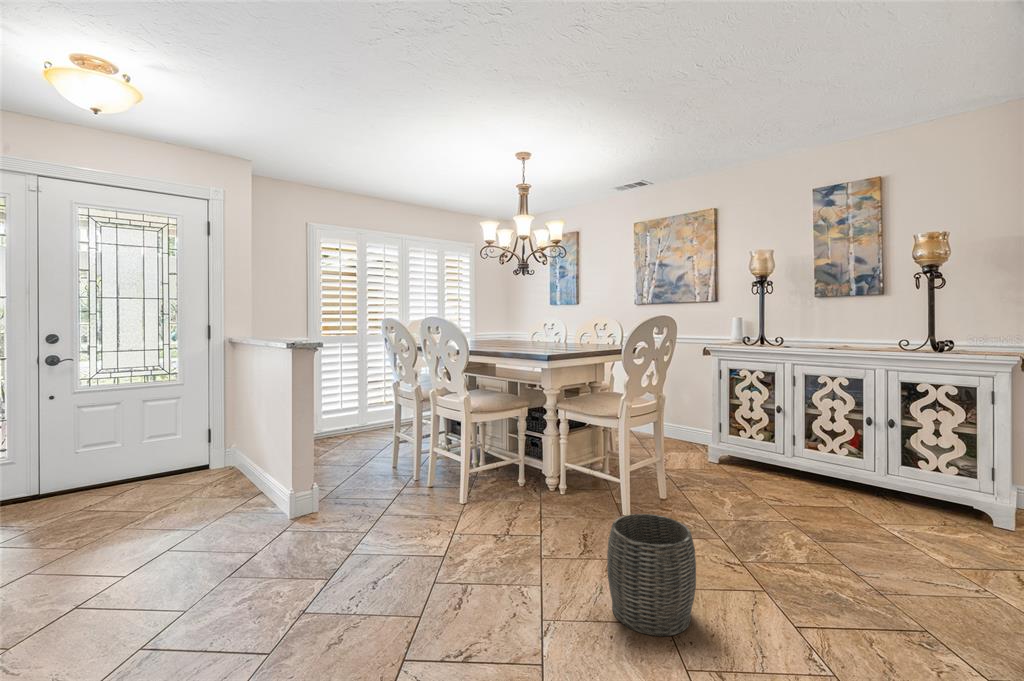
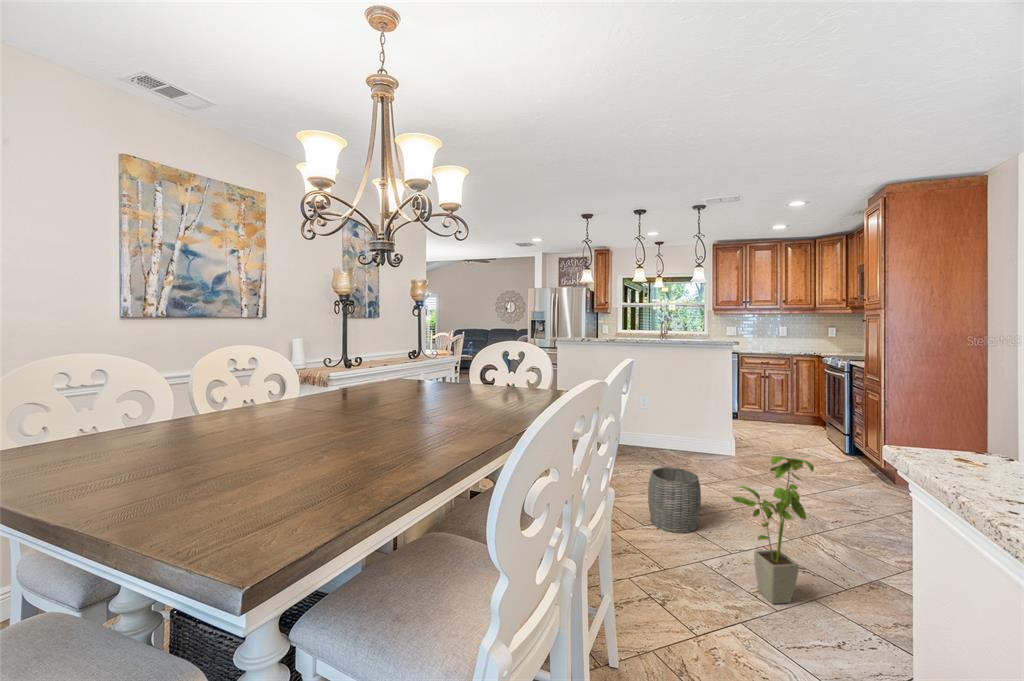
house plant: none [417,429,507,598] -> present [732,456,814,604]

